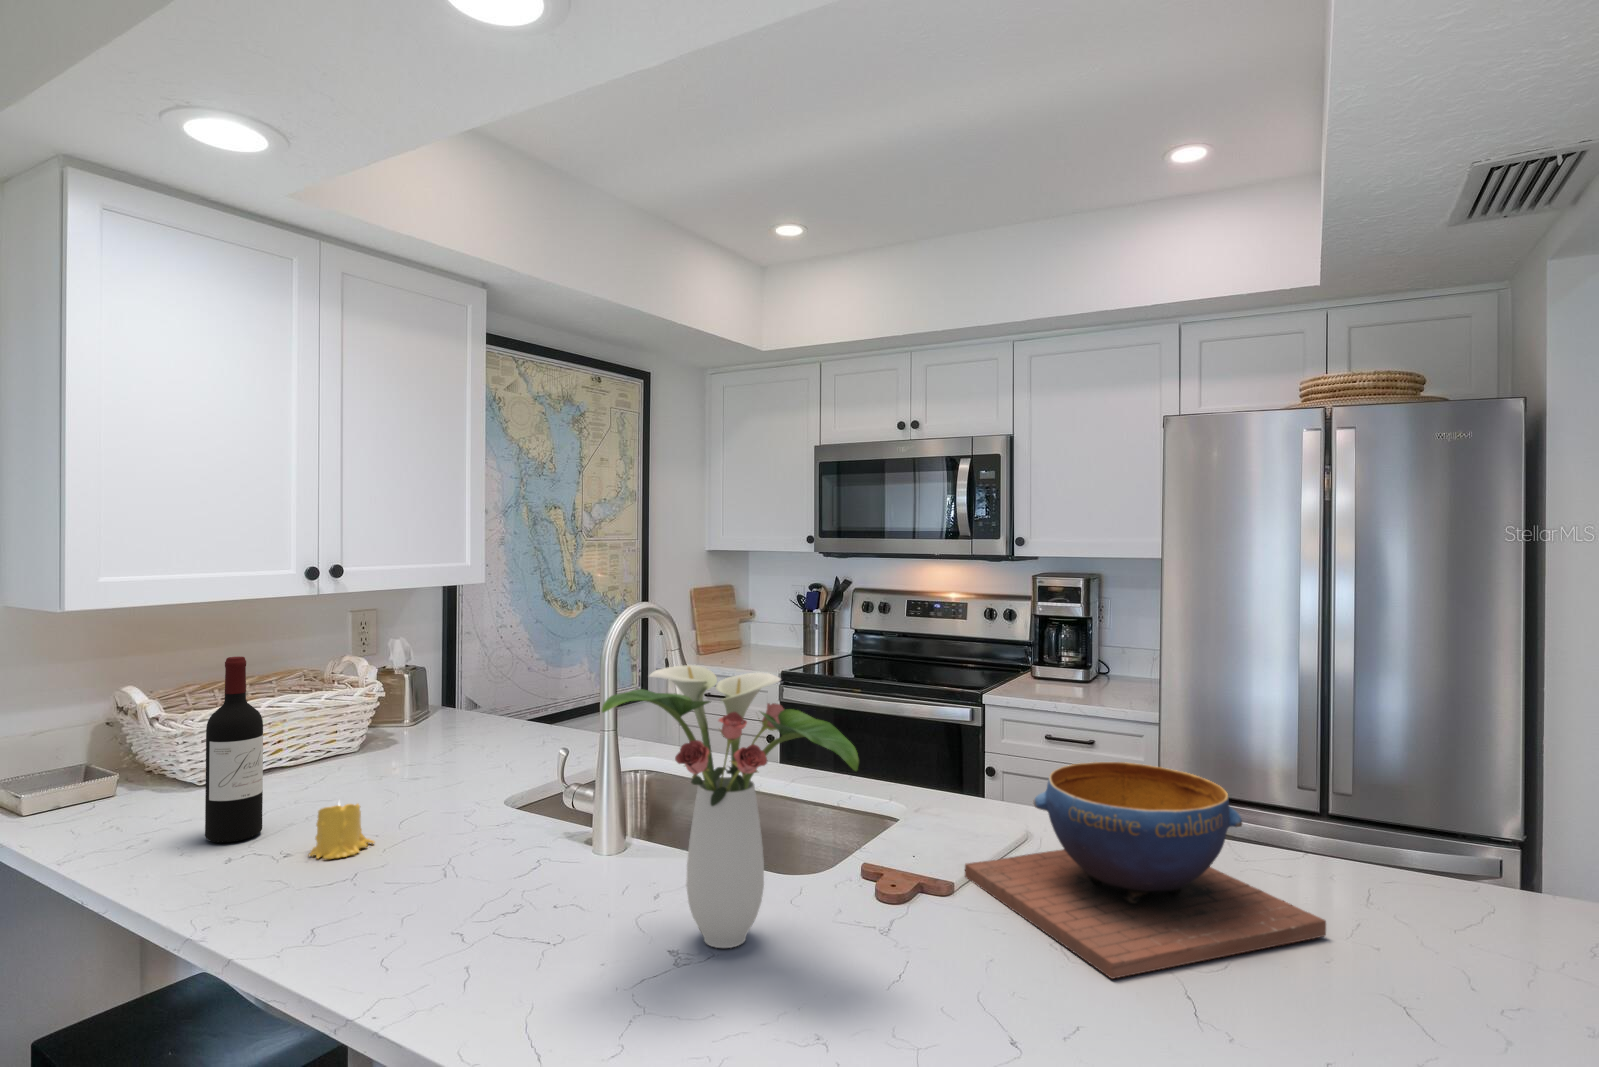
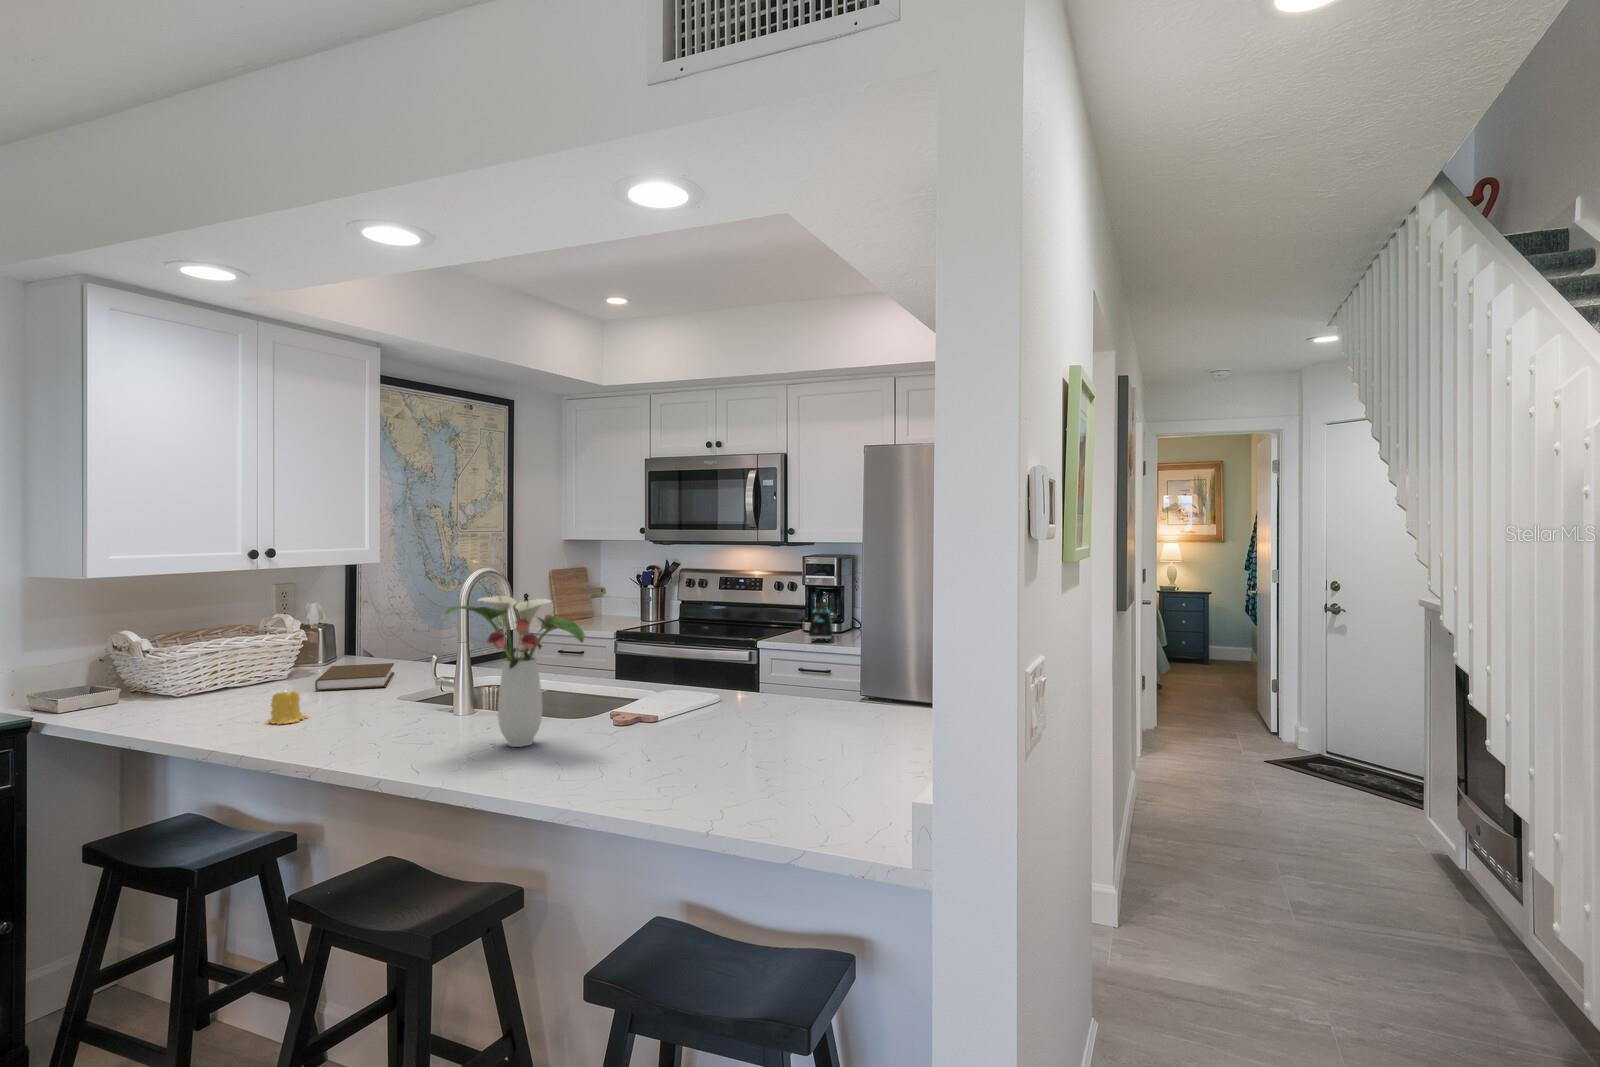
toaster: none [1050,644,1091,700] -> present [809,603,833,642]
wine bottle: present [205,657,263,843] -> none [194,603,232,720]
book: none [393,729,503,778] -> present [315,663,394,691]
decorative bowl: present [965,762,1326,979] -> none [674,653,852,750]

